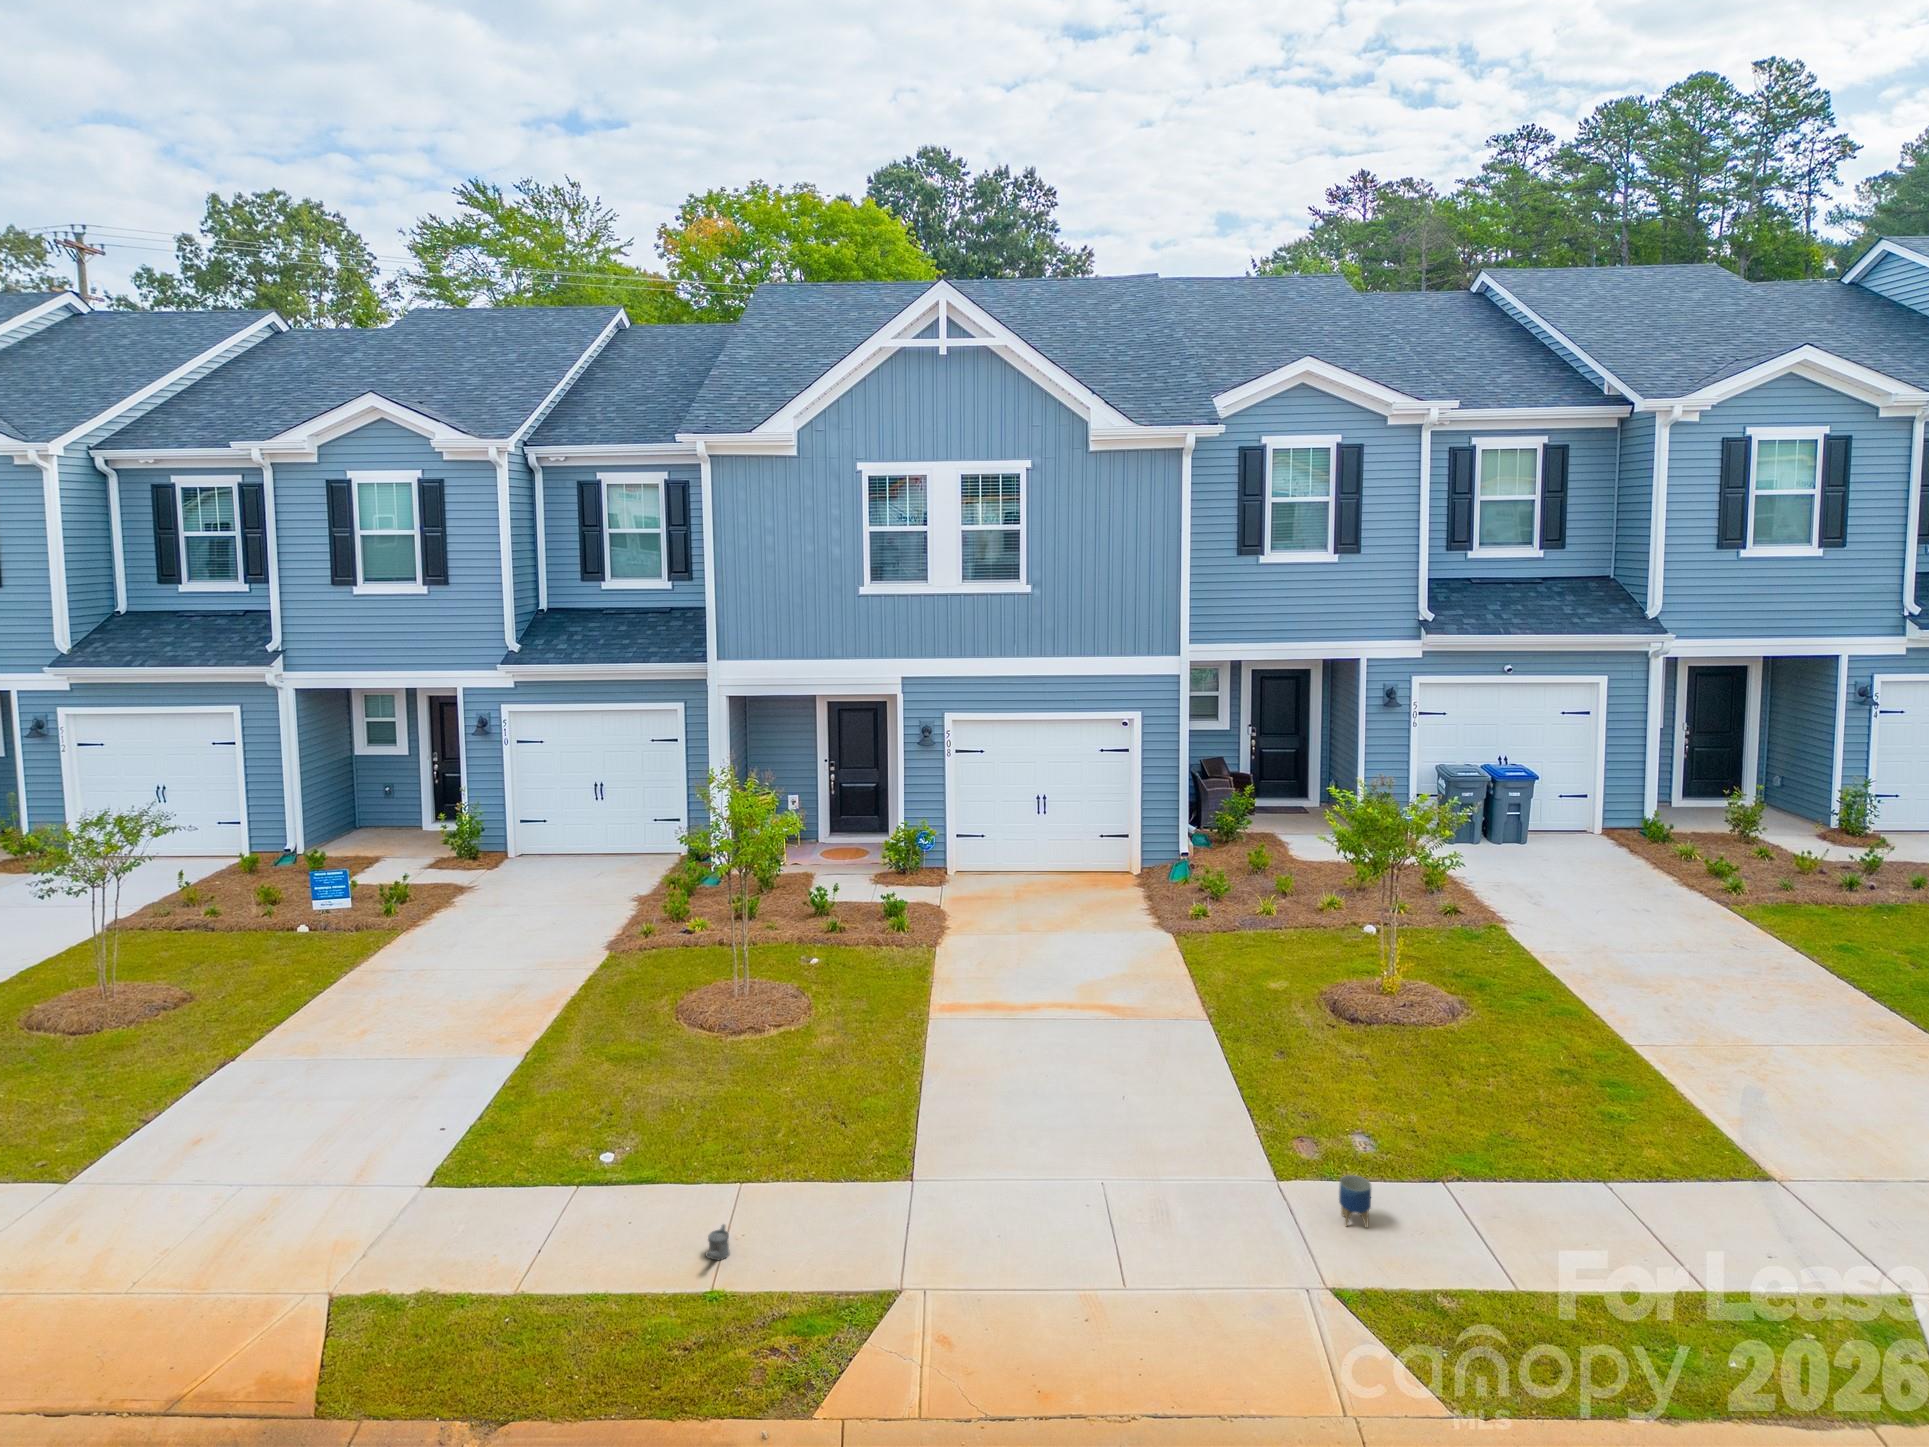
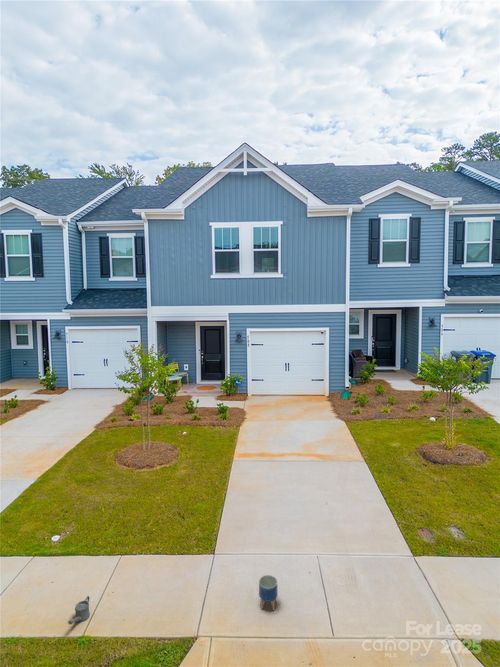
planter: present [1339,1175,1371,1228] -> present [259,575,278,611]

